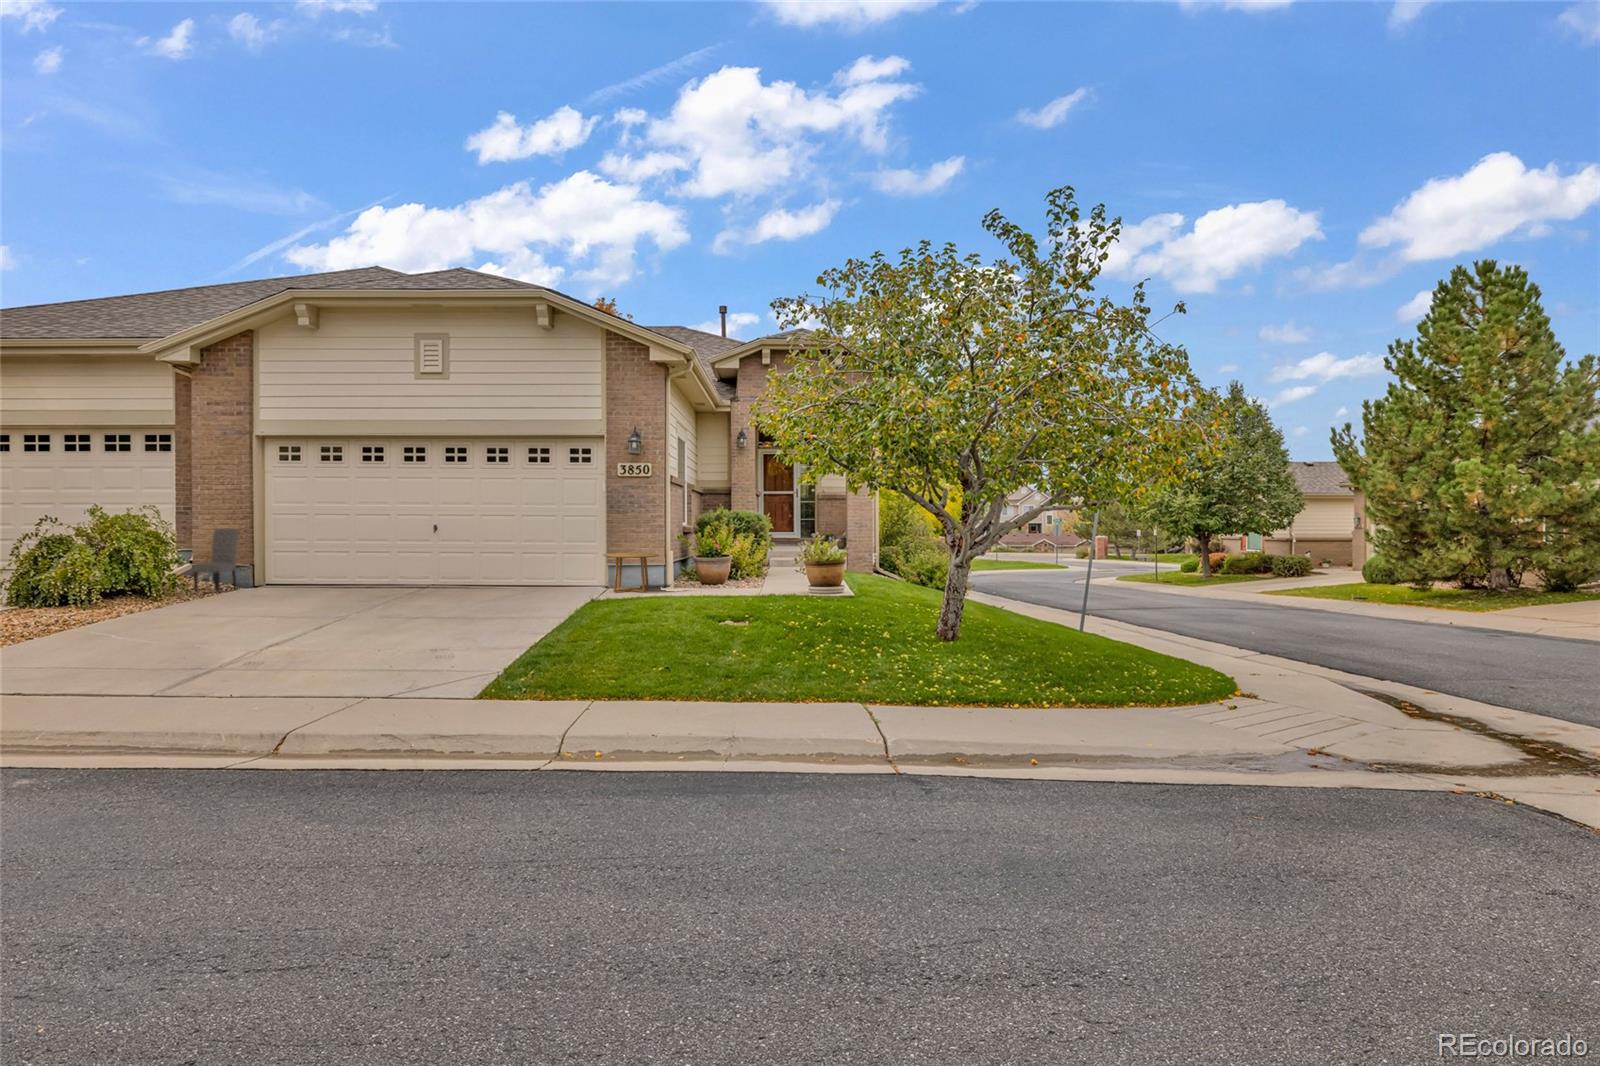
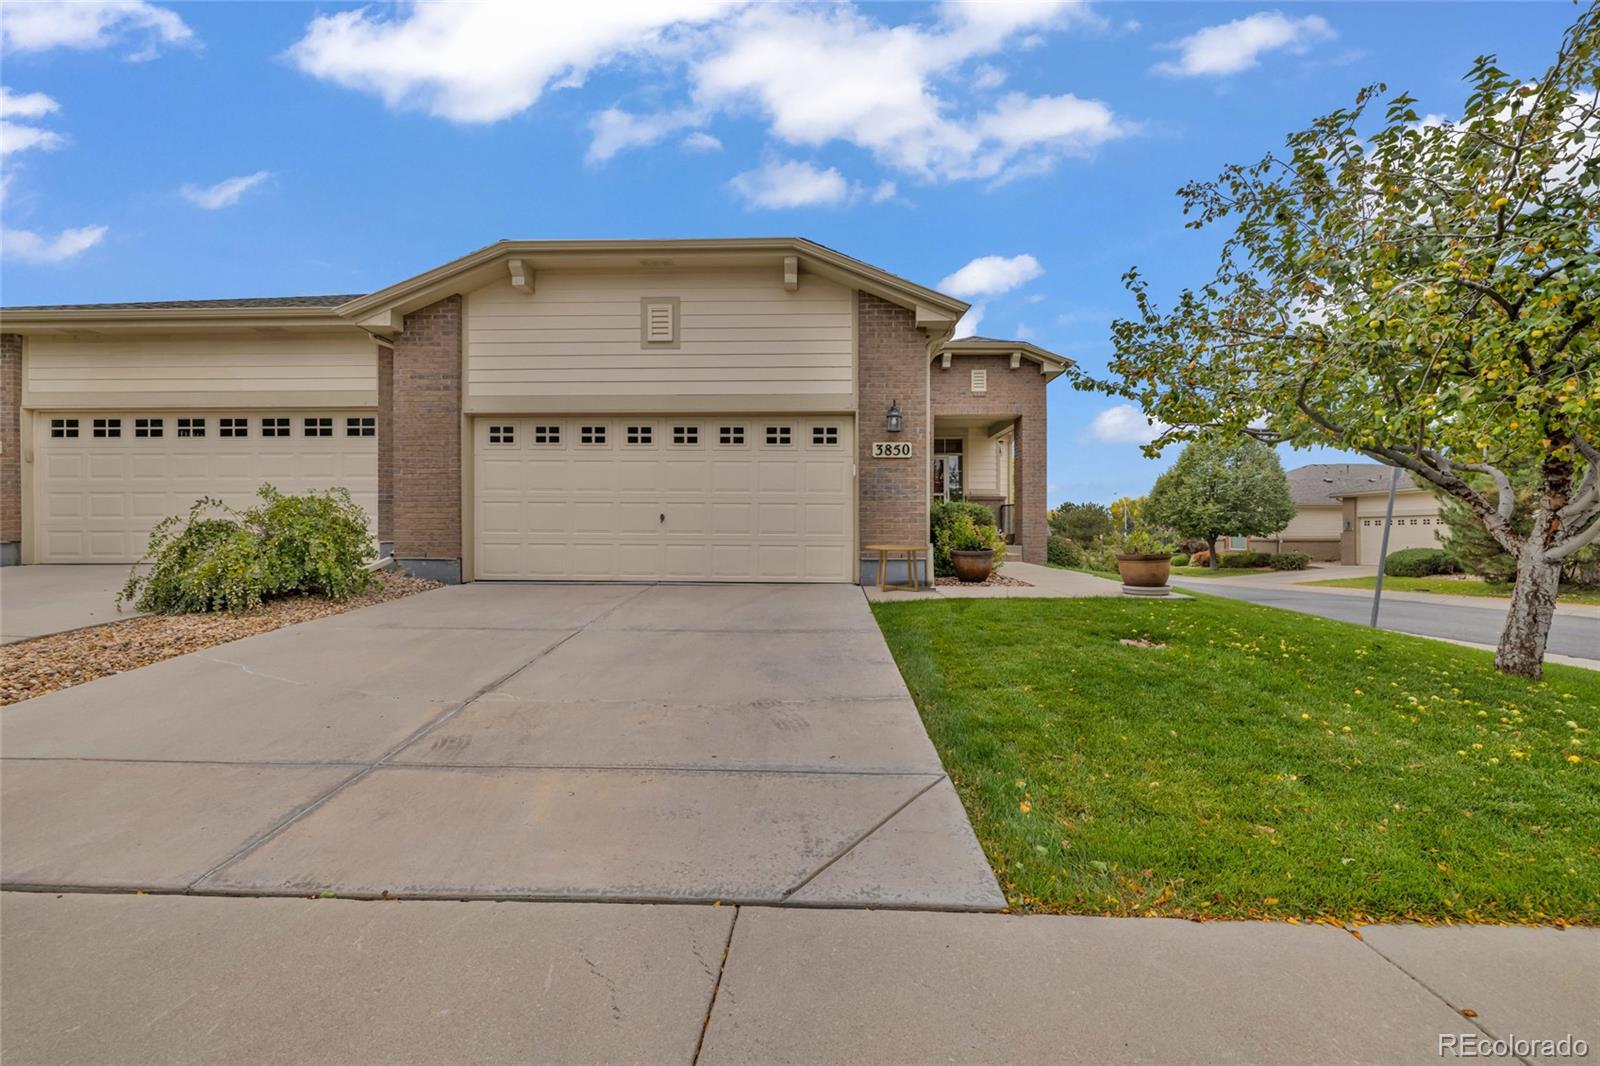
chair: present [192,529,240,592] -> none [388,516,445,590]

